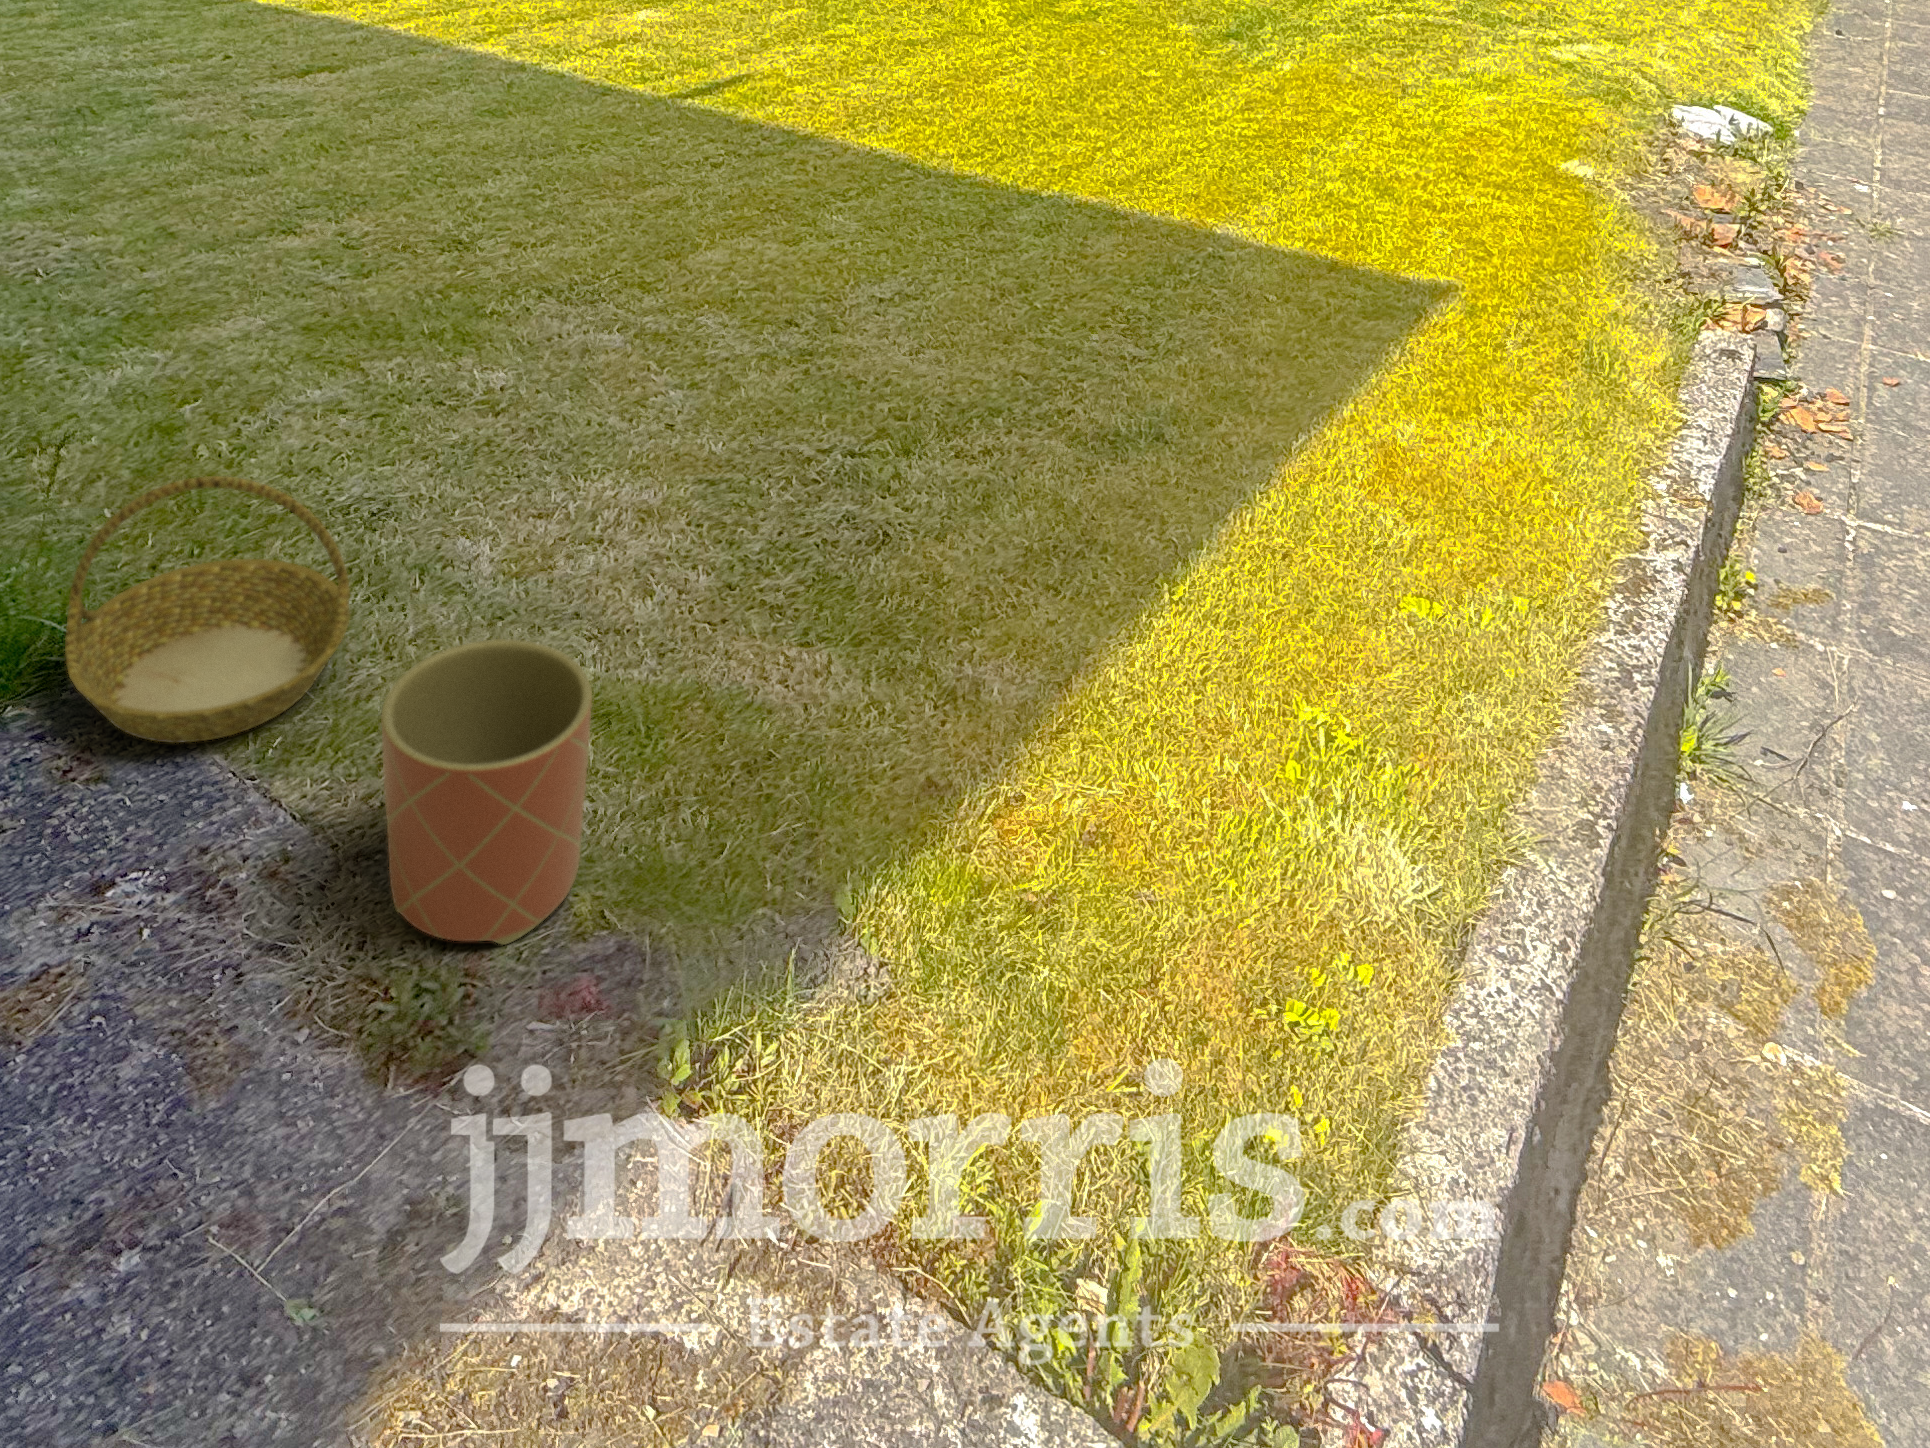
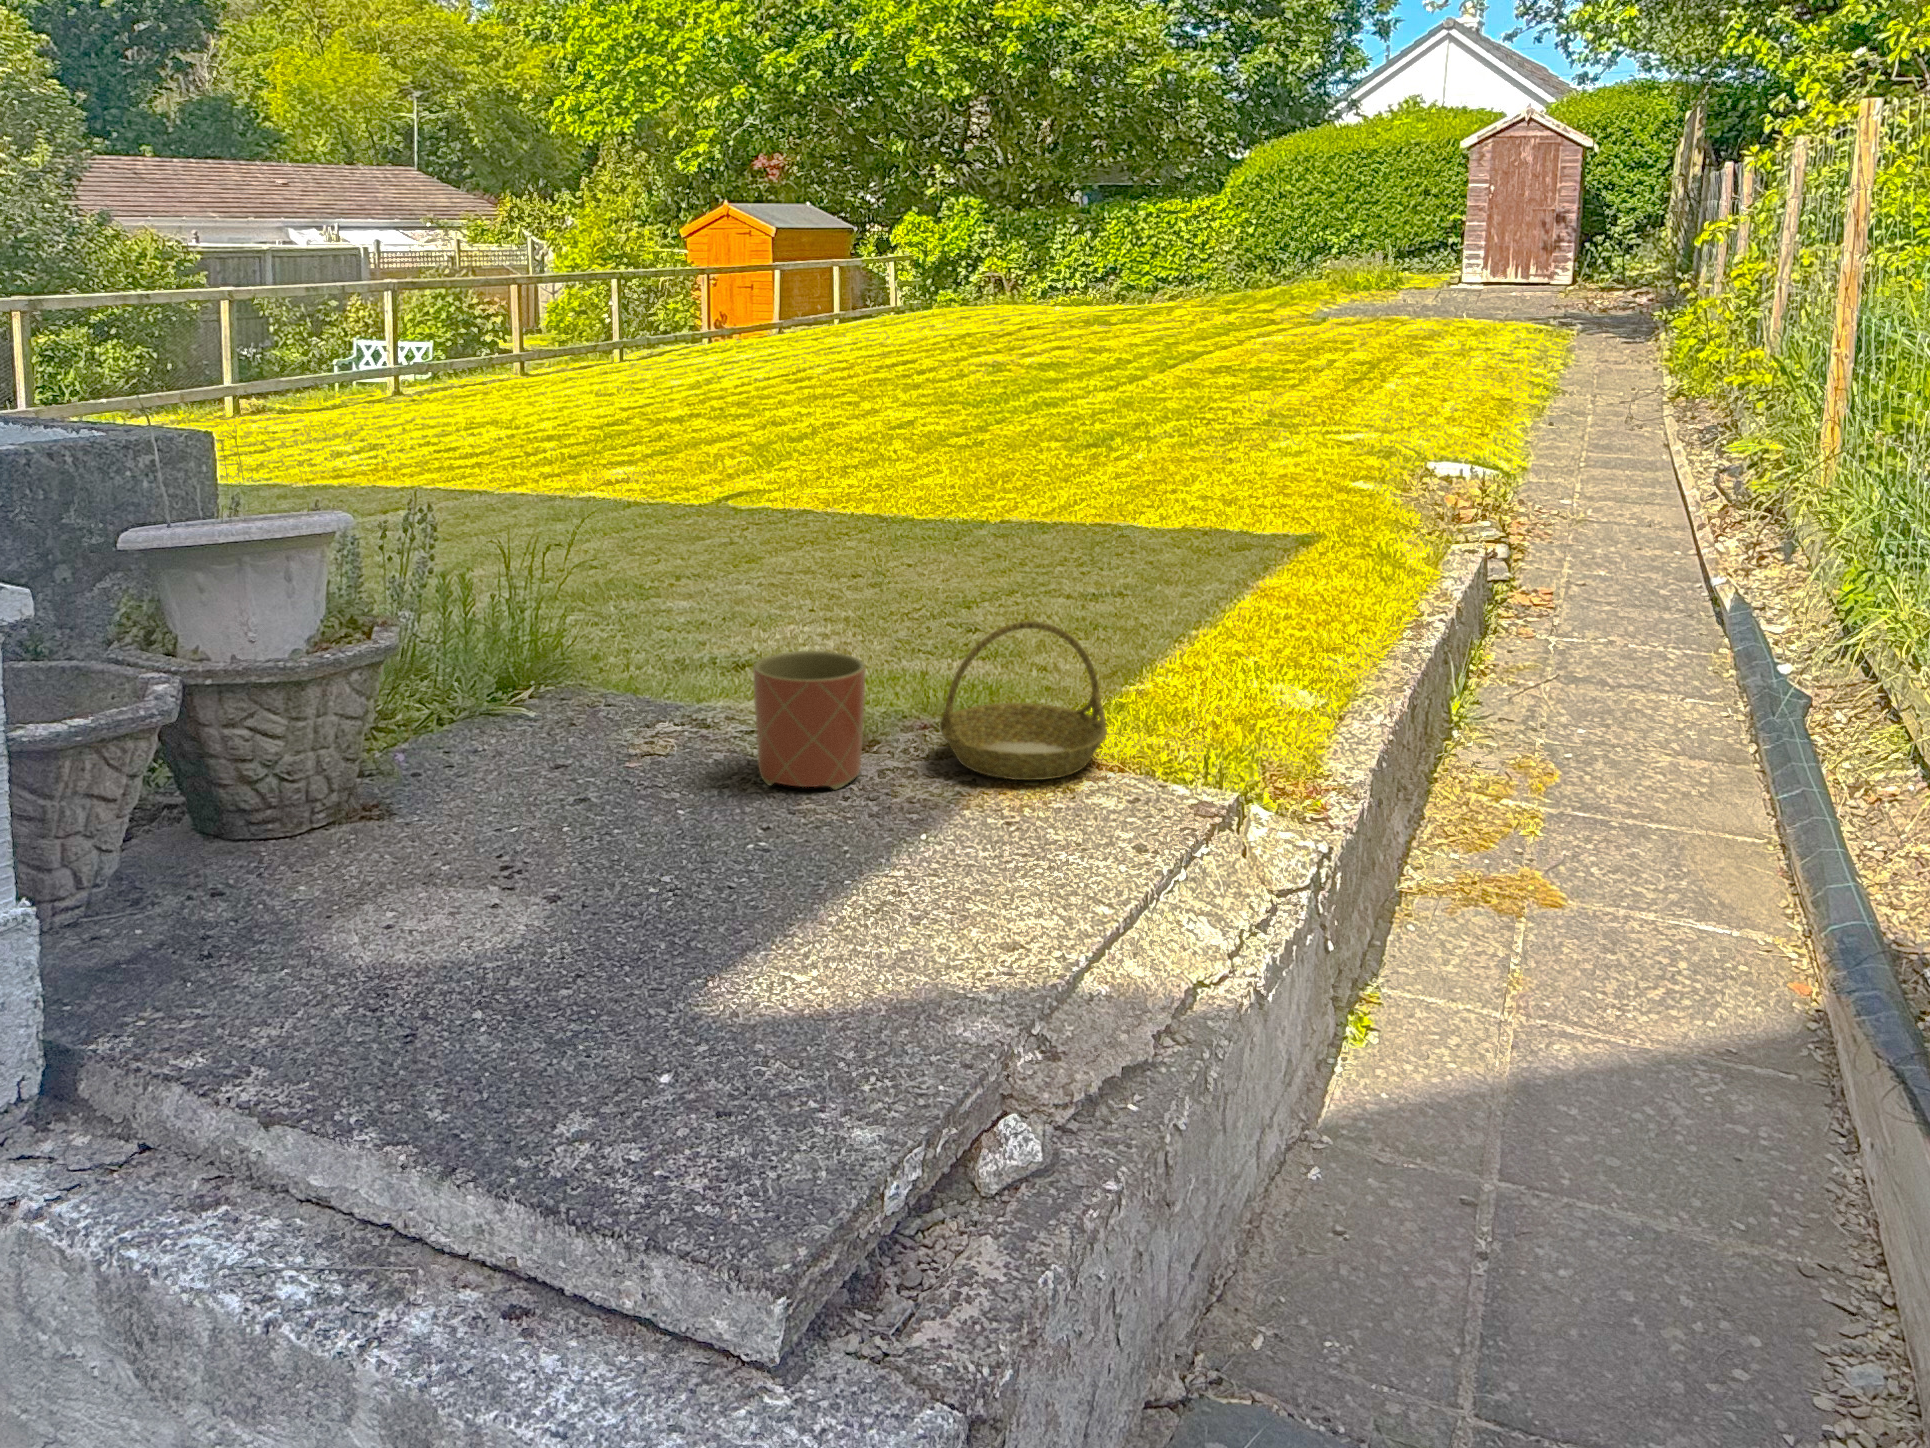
basket: present [65,476,350,743] -> present [940,621,1107,780]

